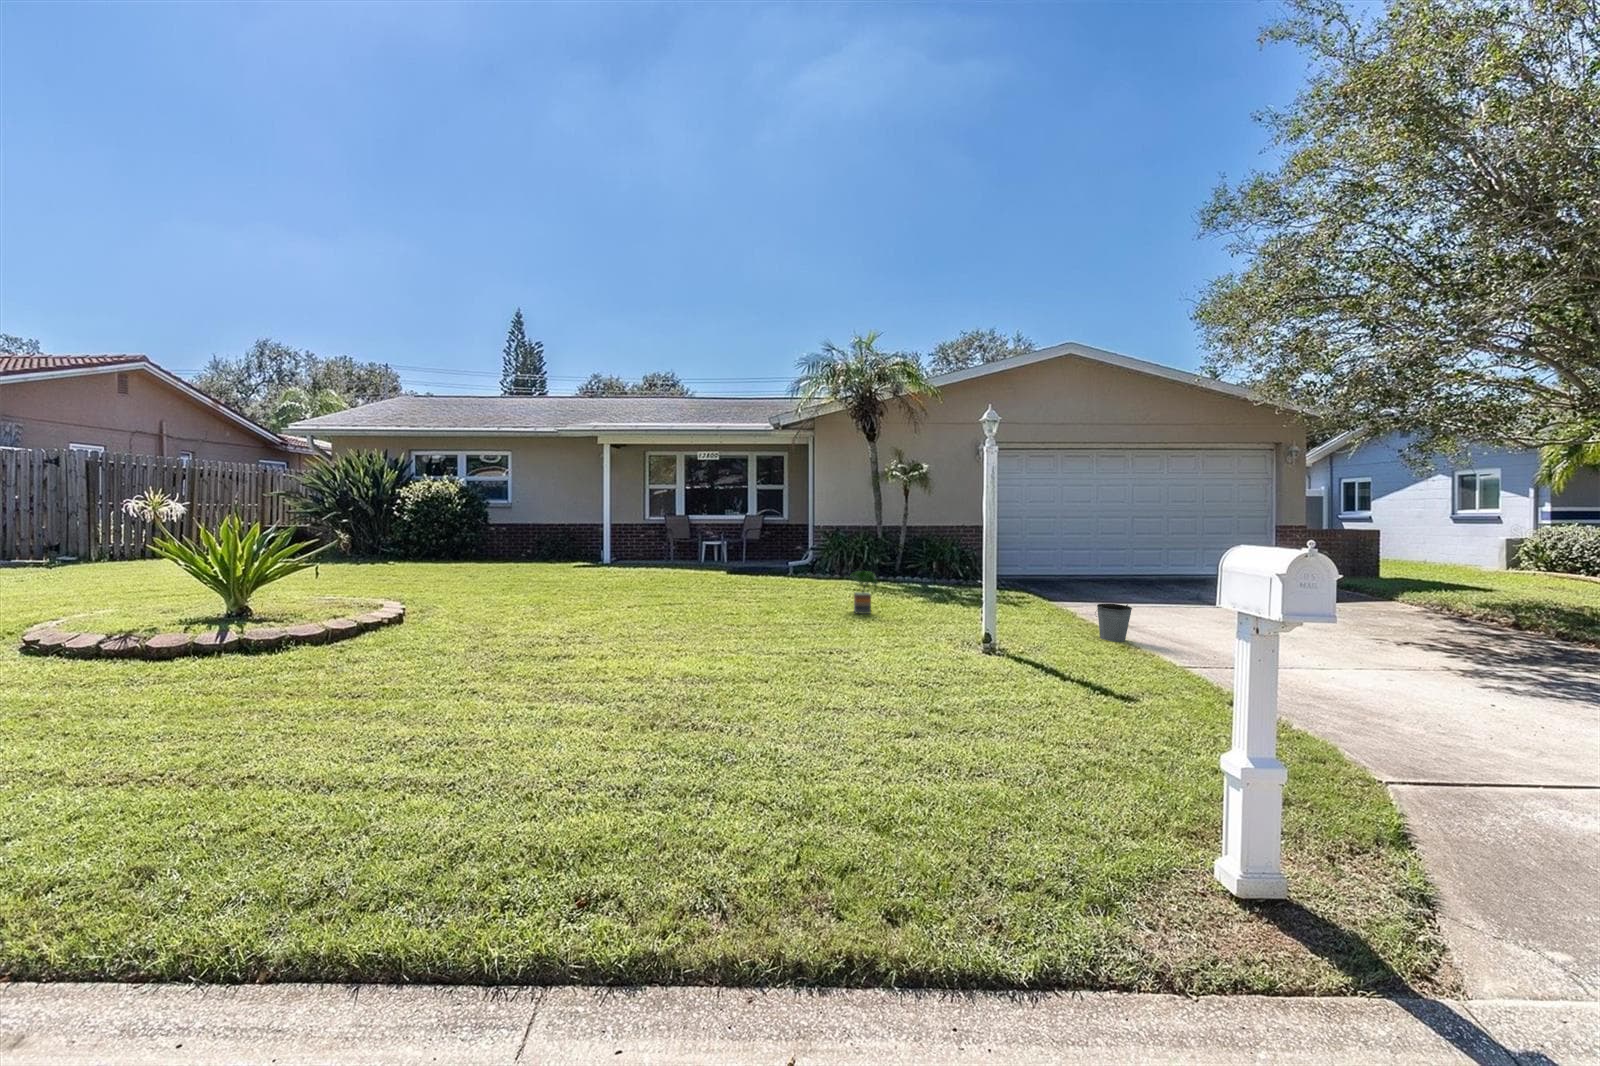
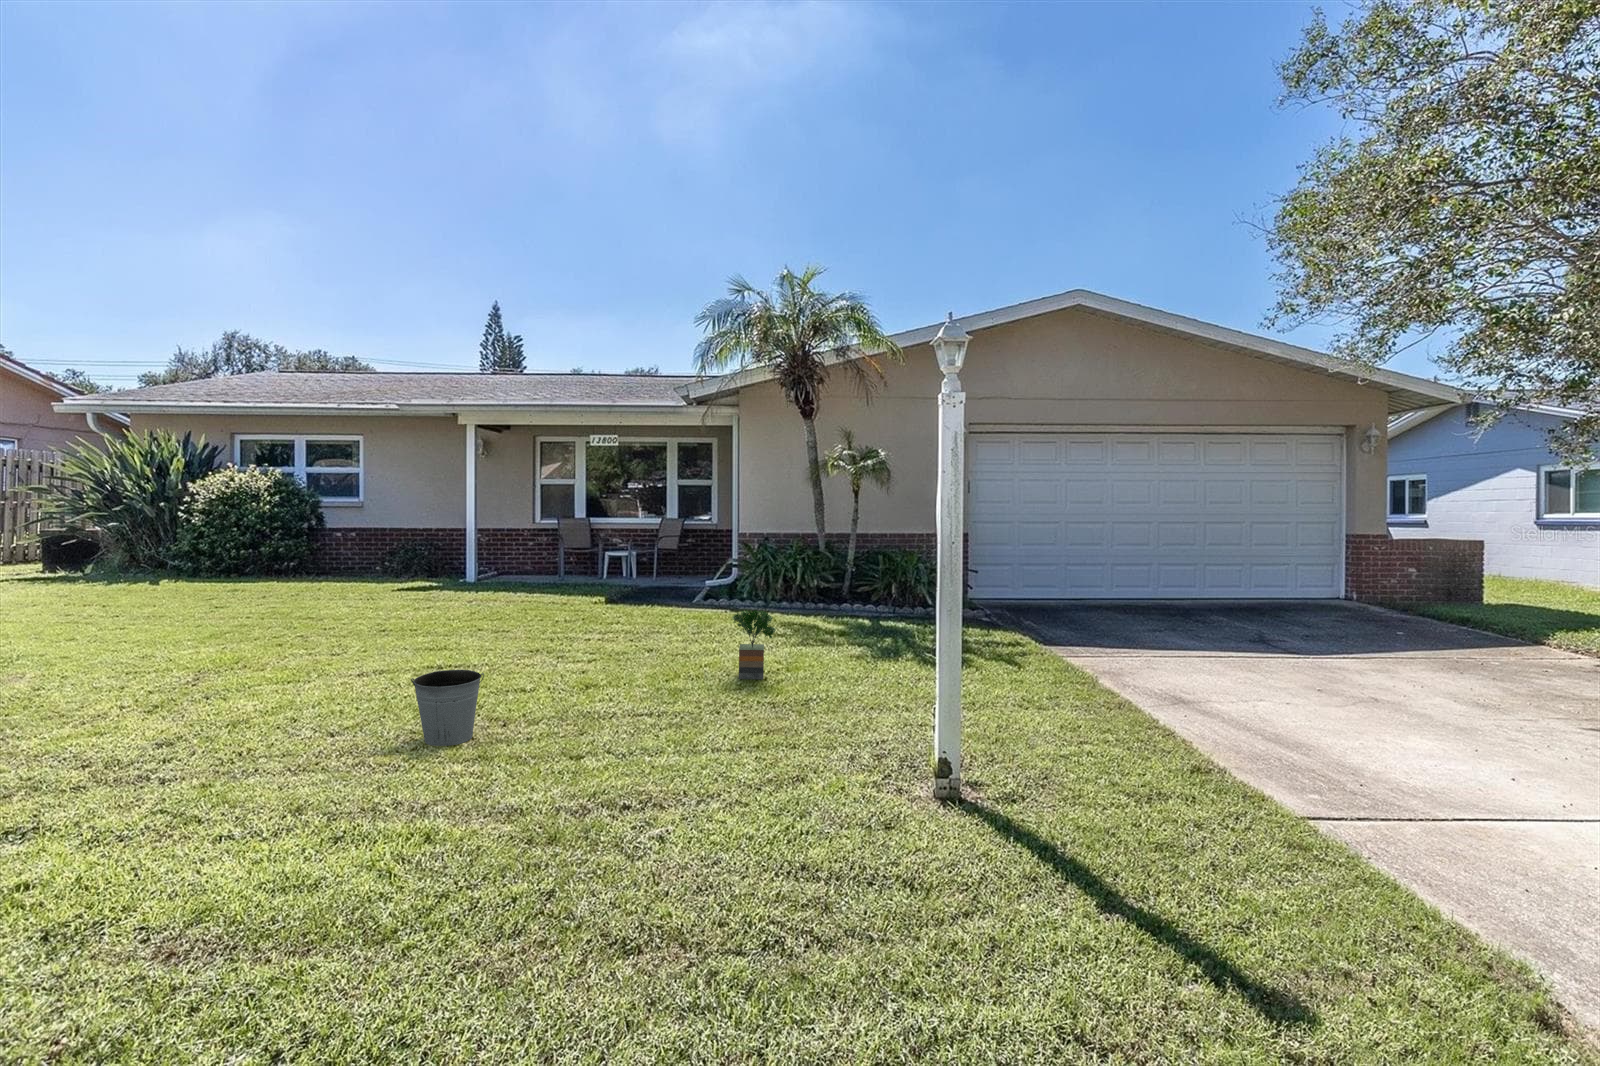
bucket: present [1095,604,1132,642] -> present [411,670,484,746]

